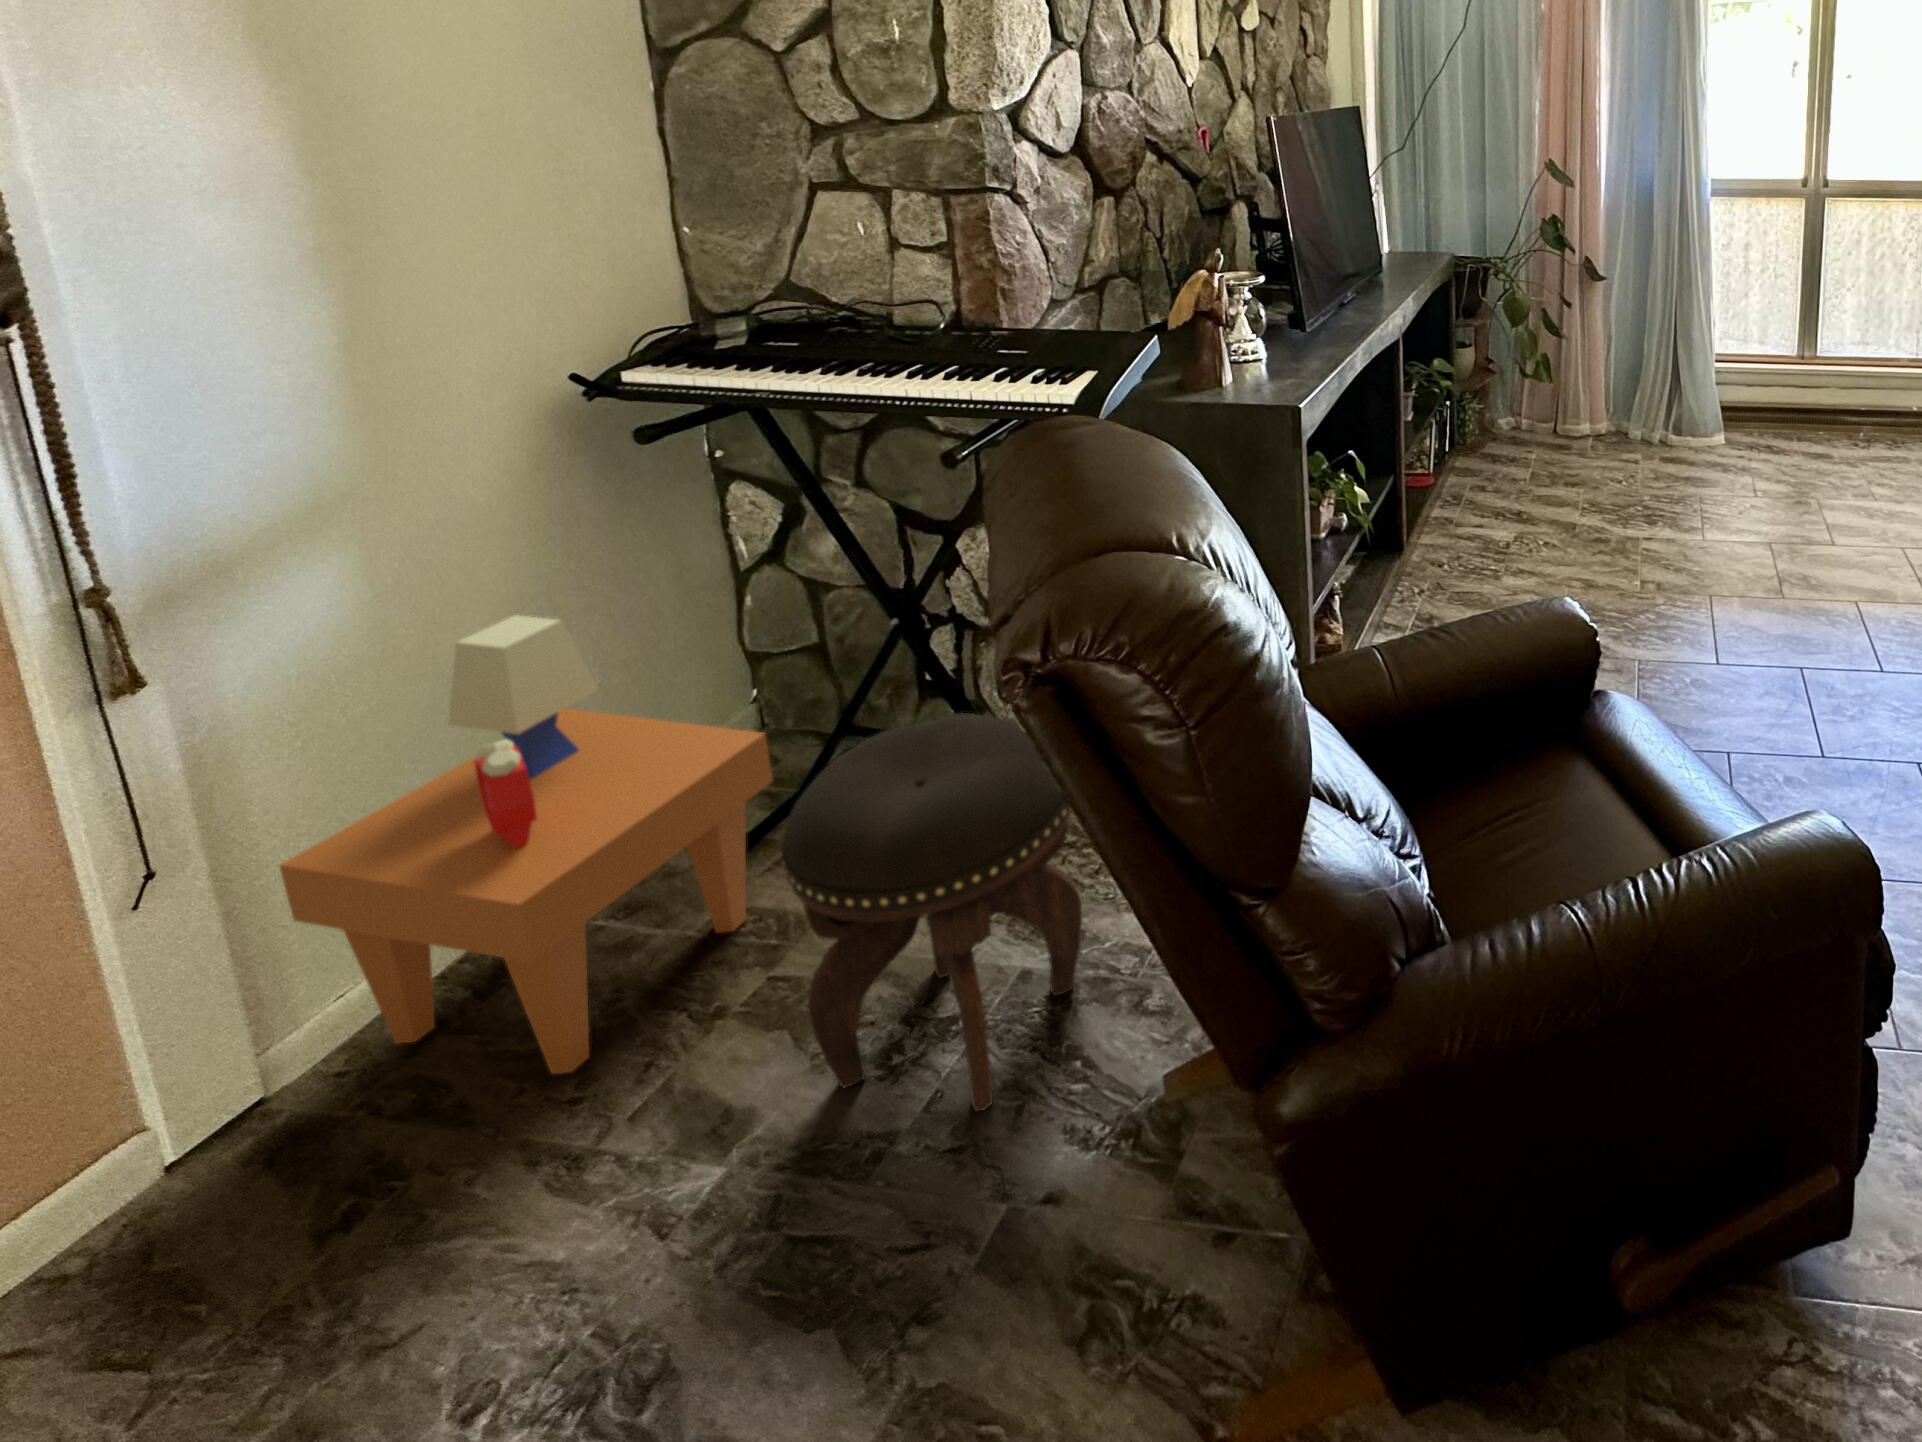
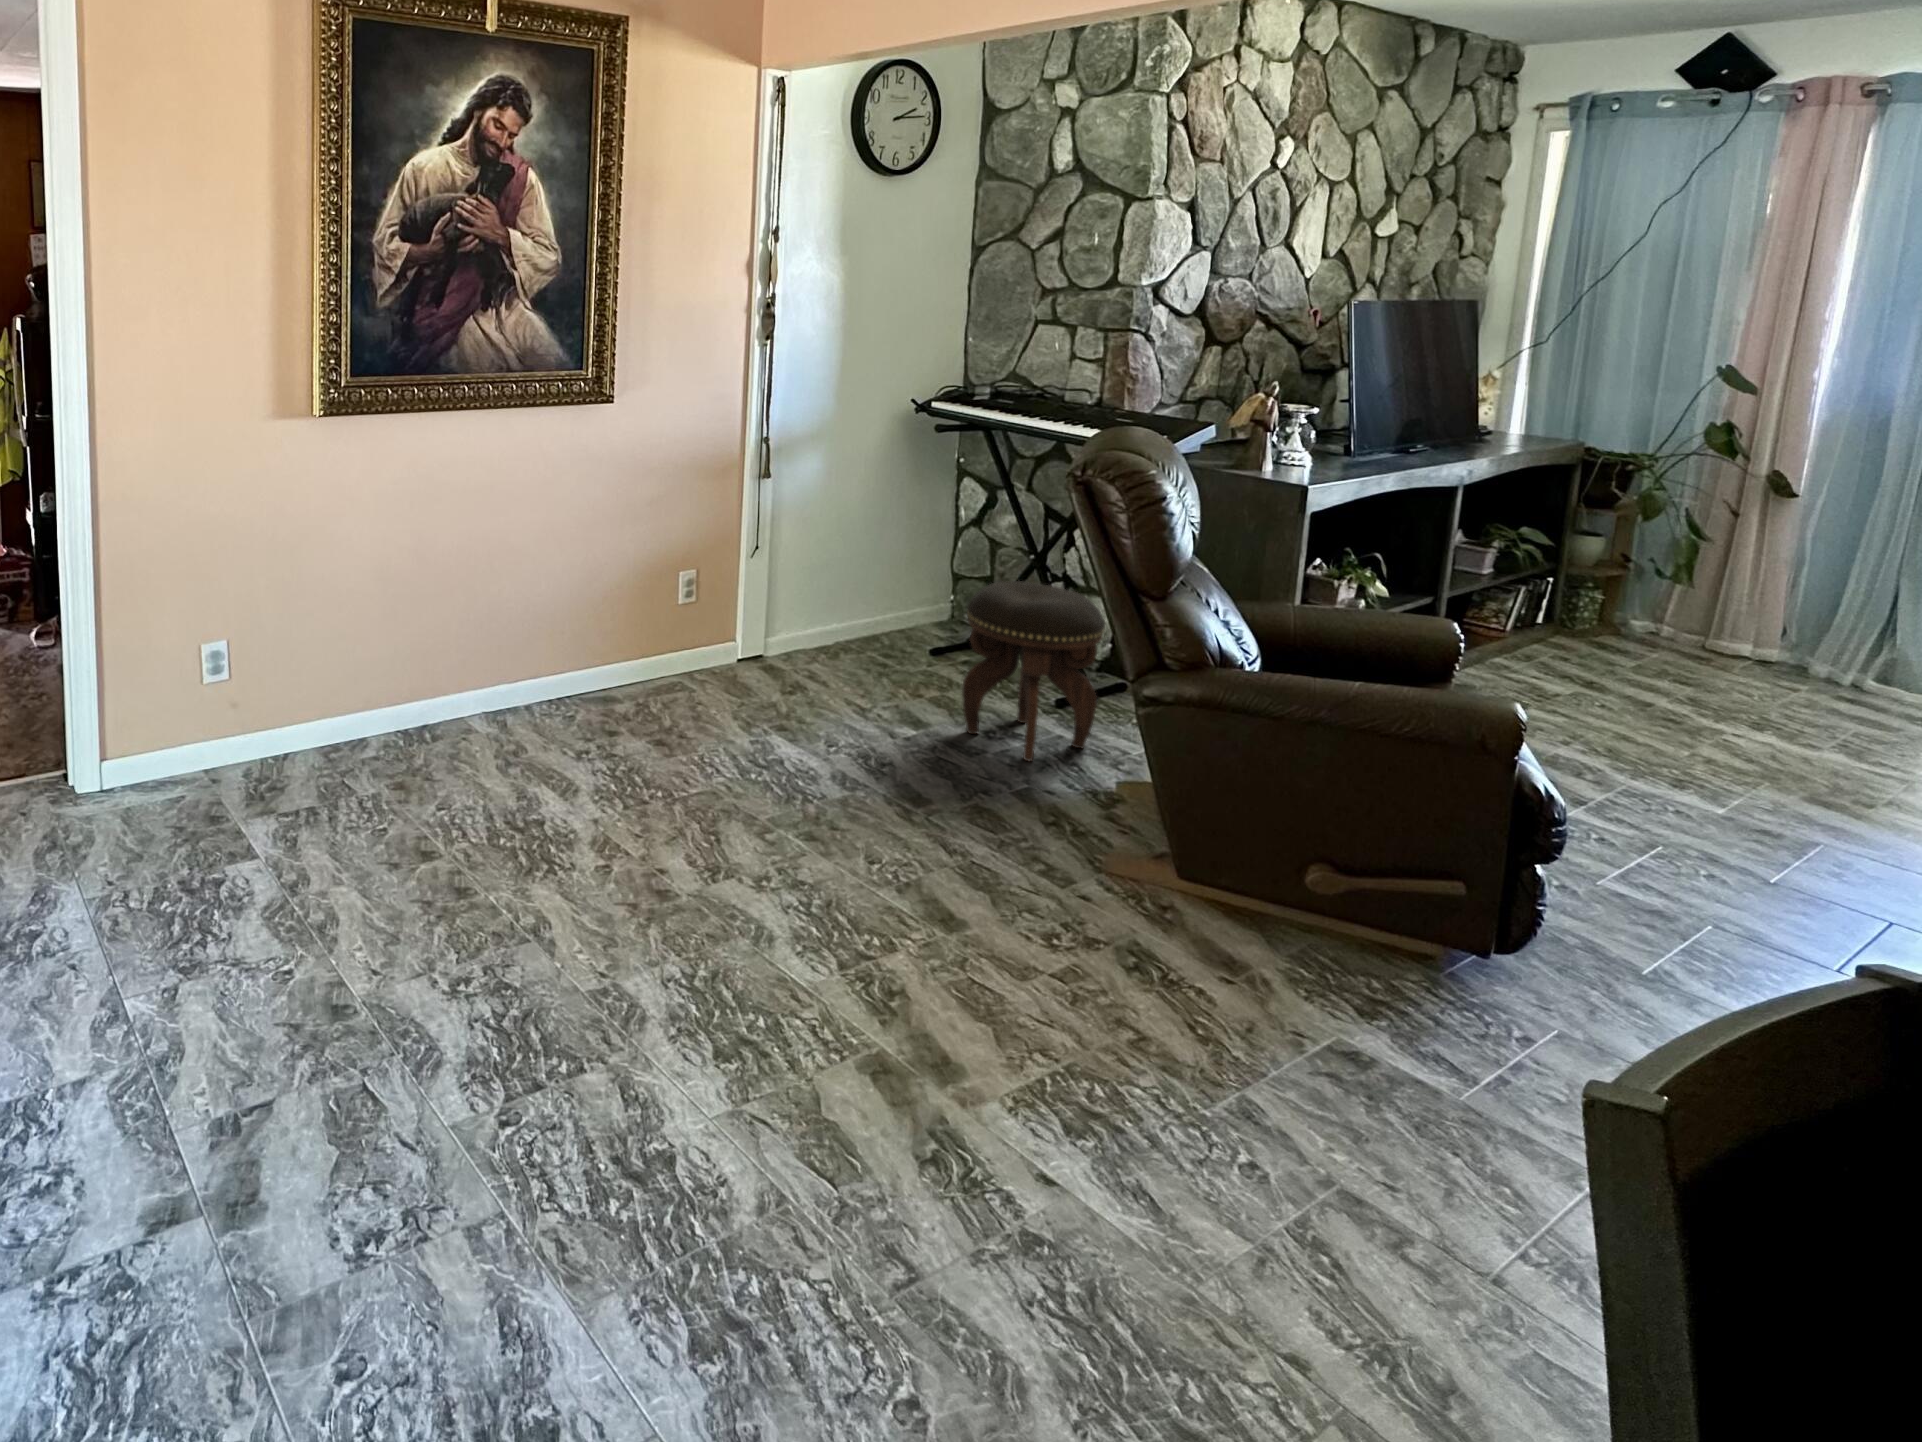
side table: present [280,615,773,1074] -> none [786,500,962,690]

